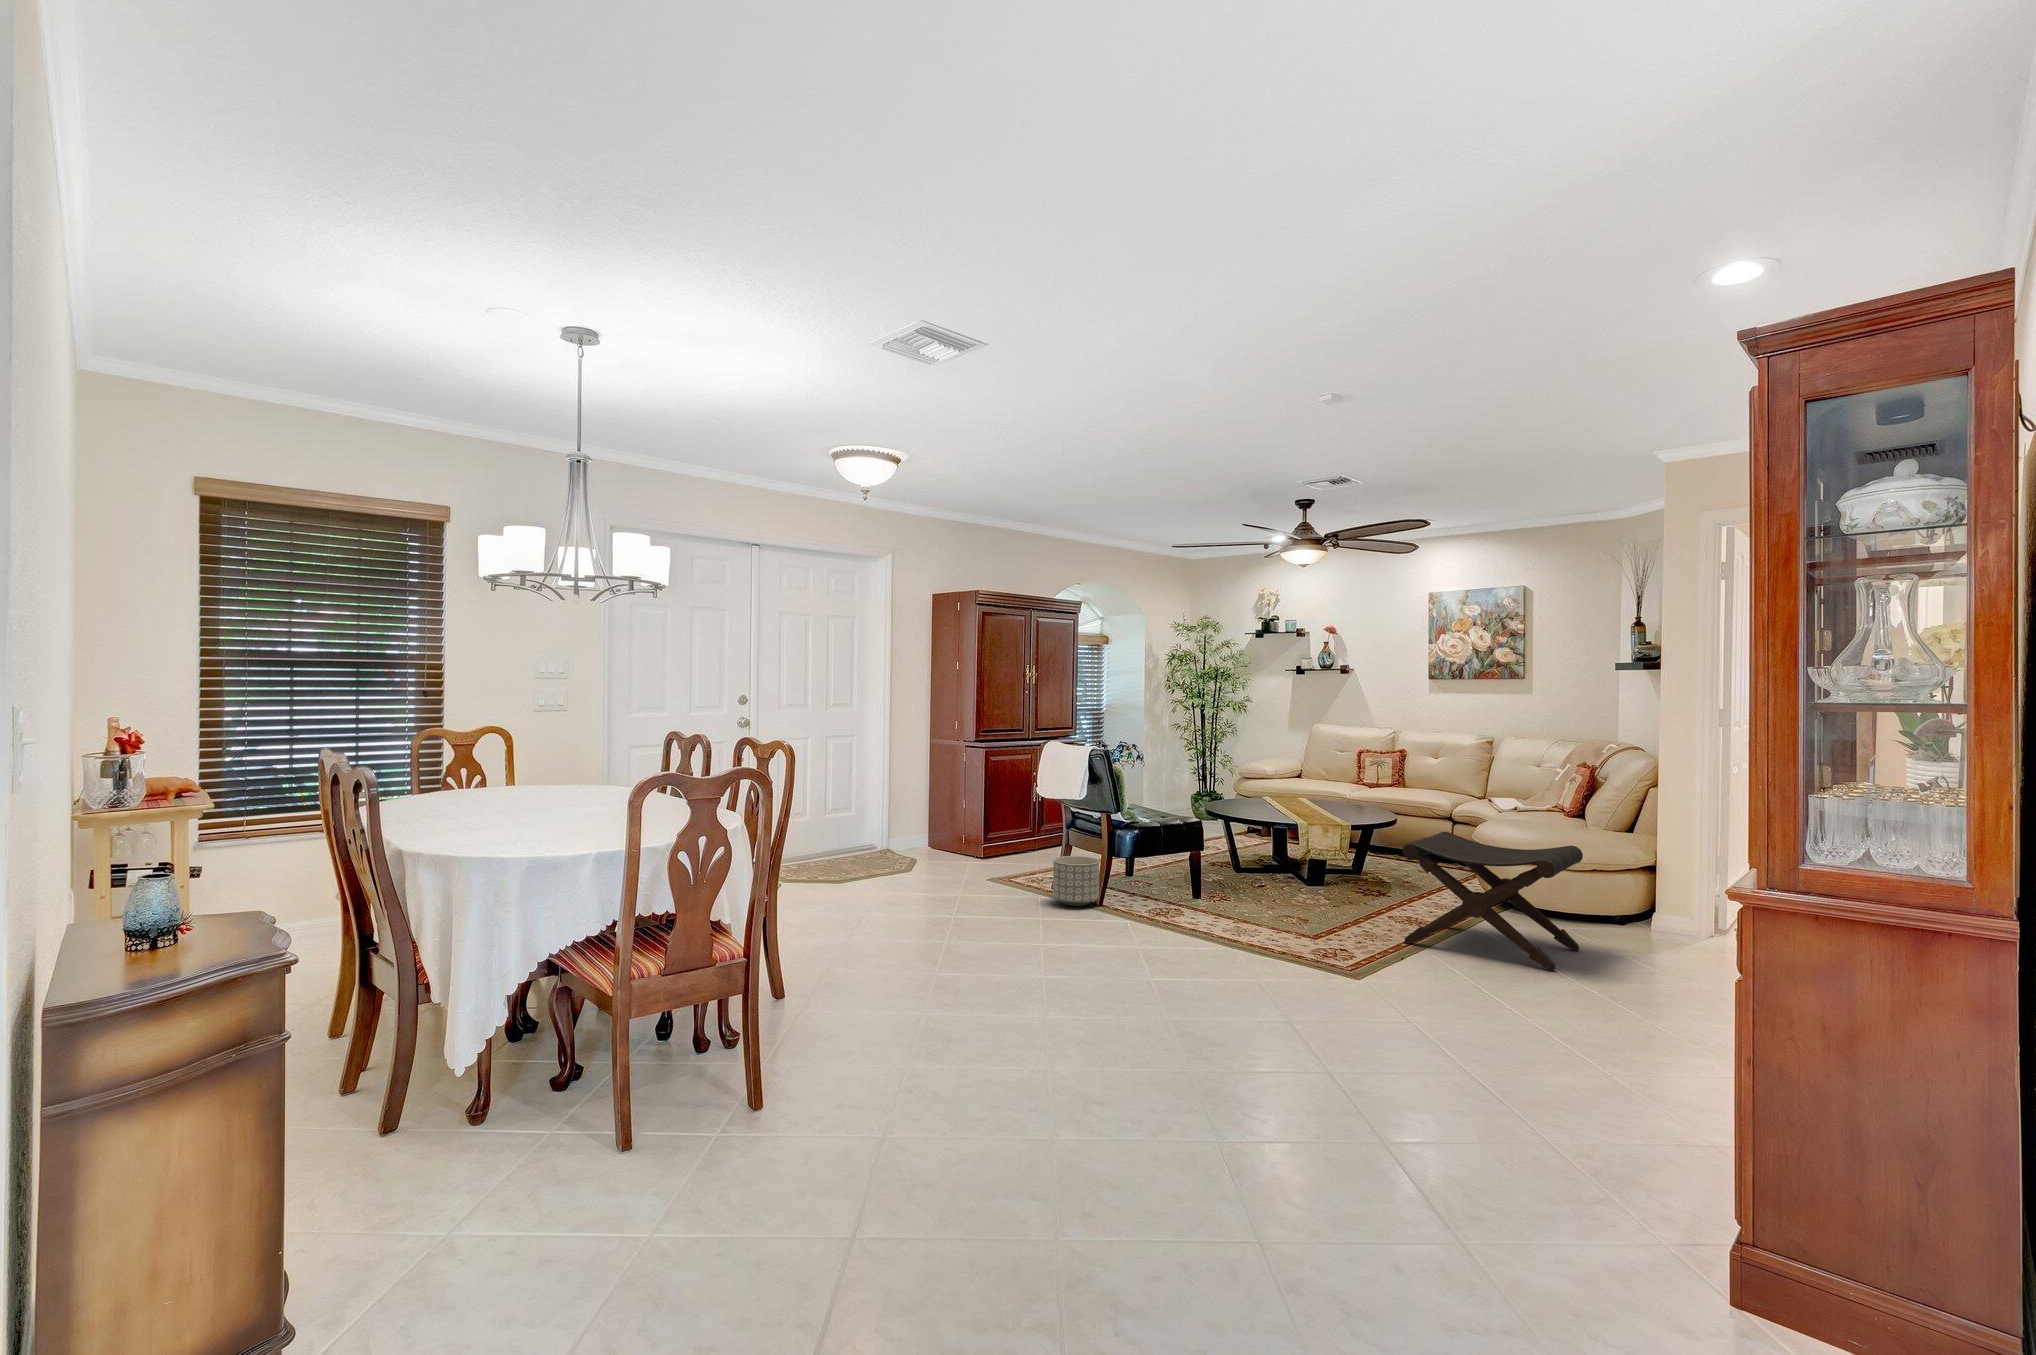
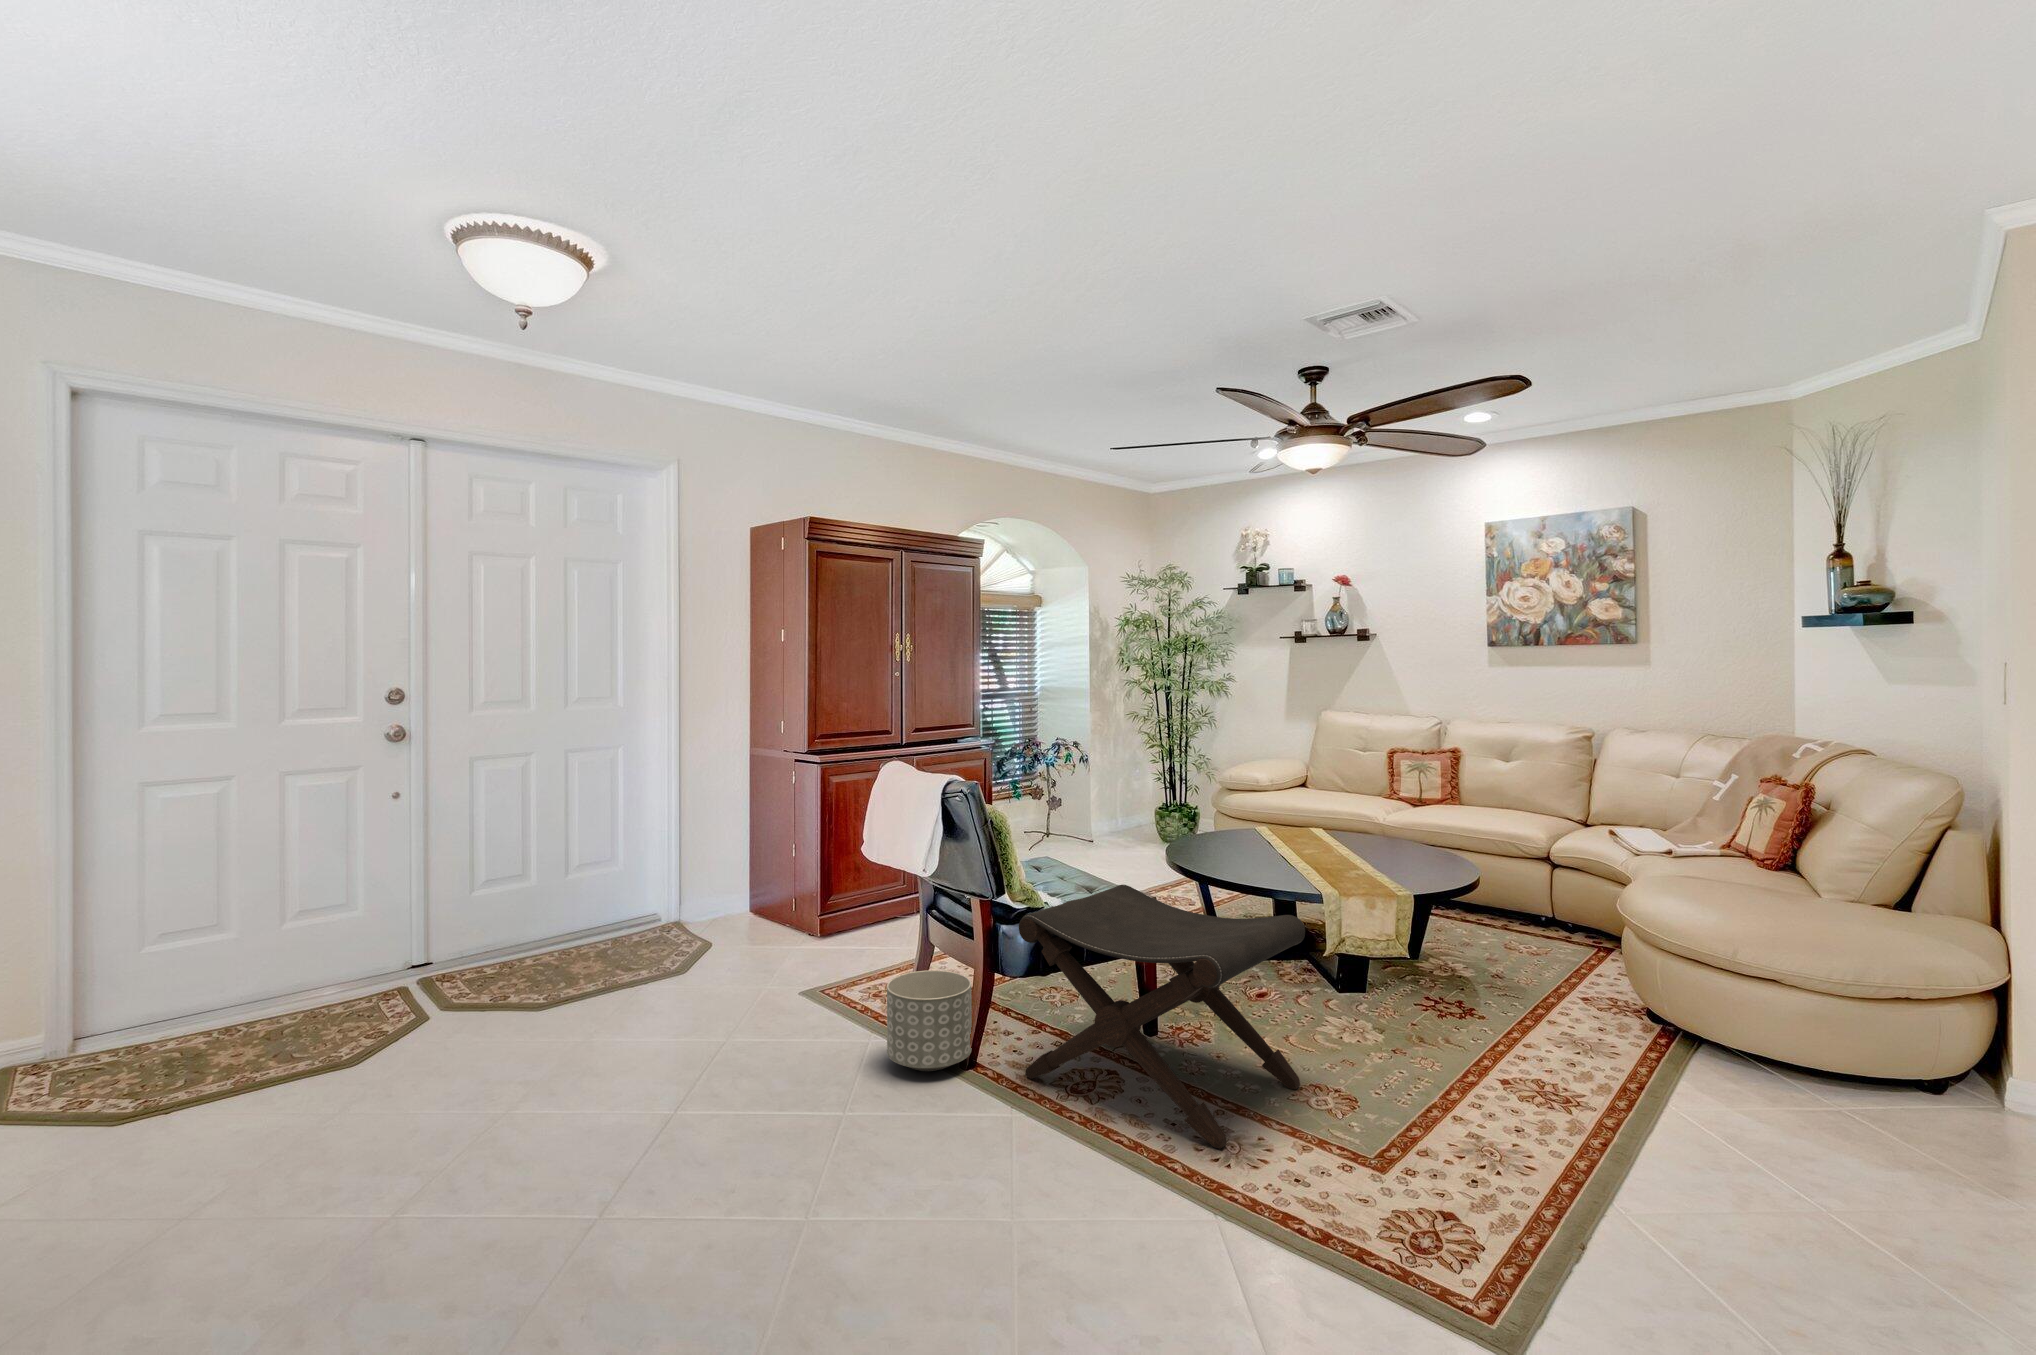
footstool: present [1403,832,1583,971] -> present [1019,885,1305,1149]

